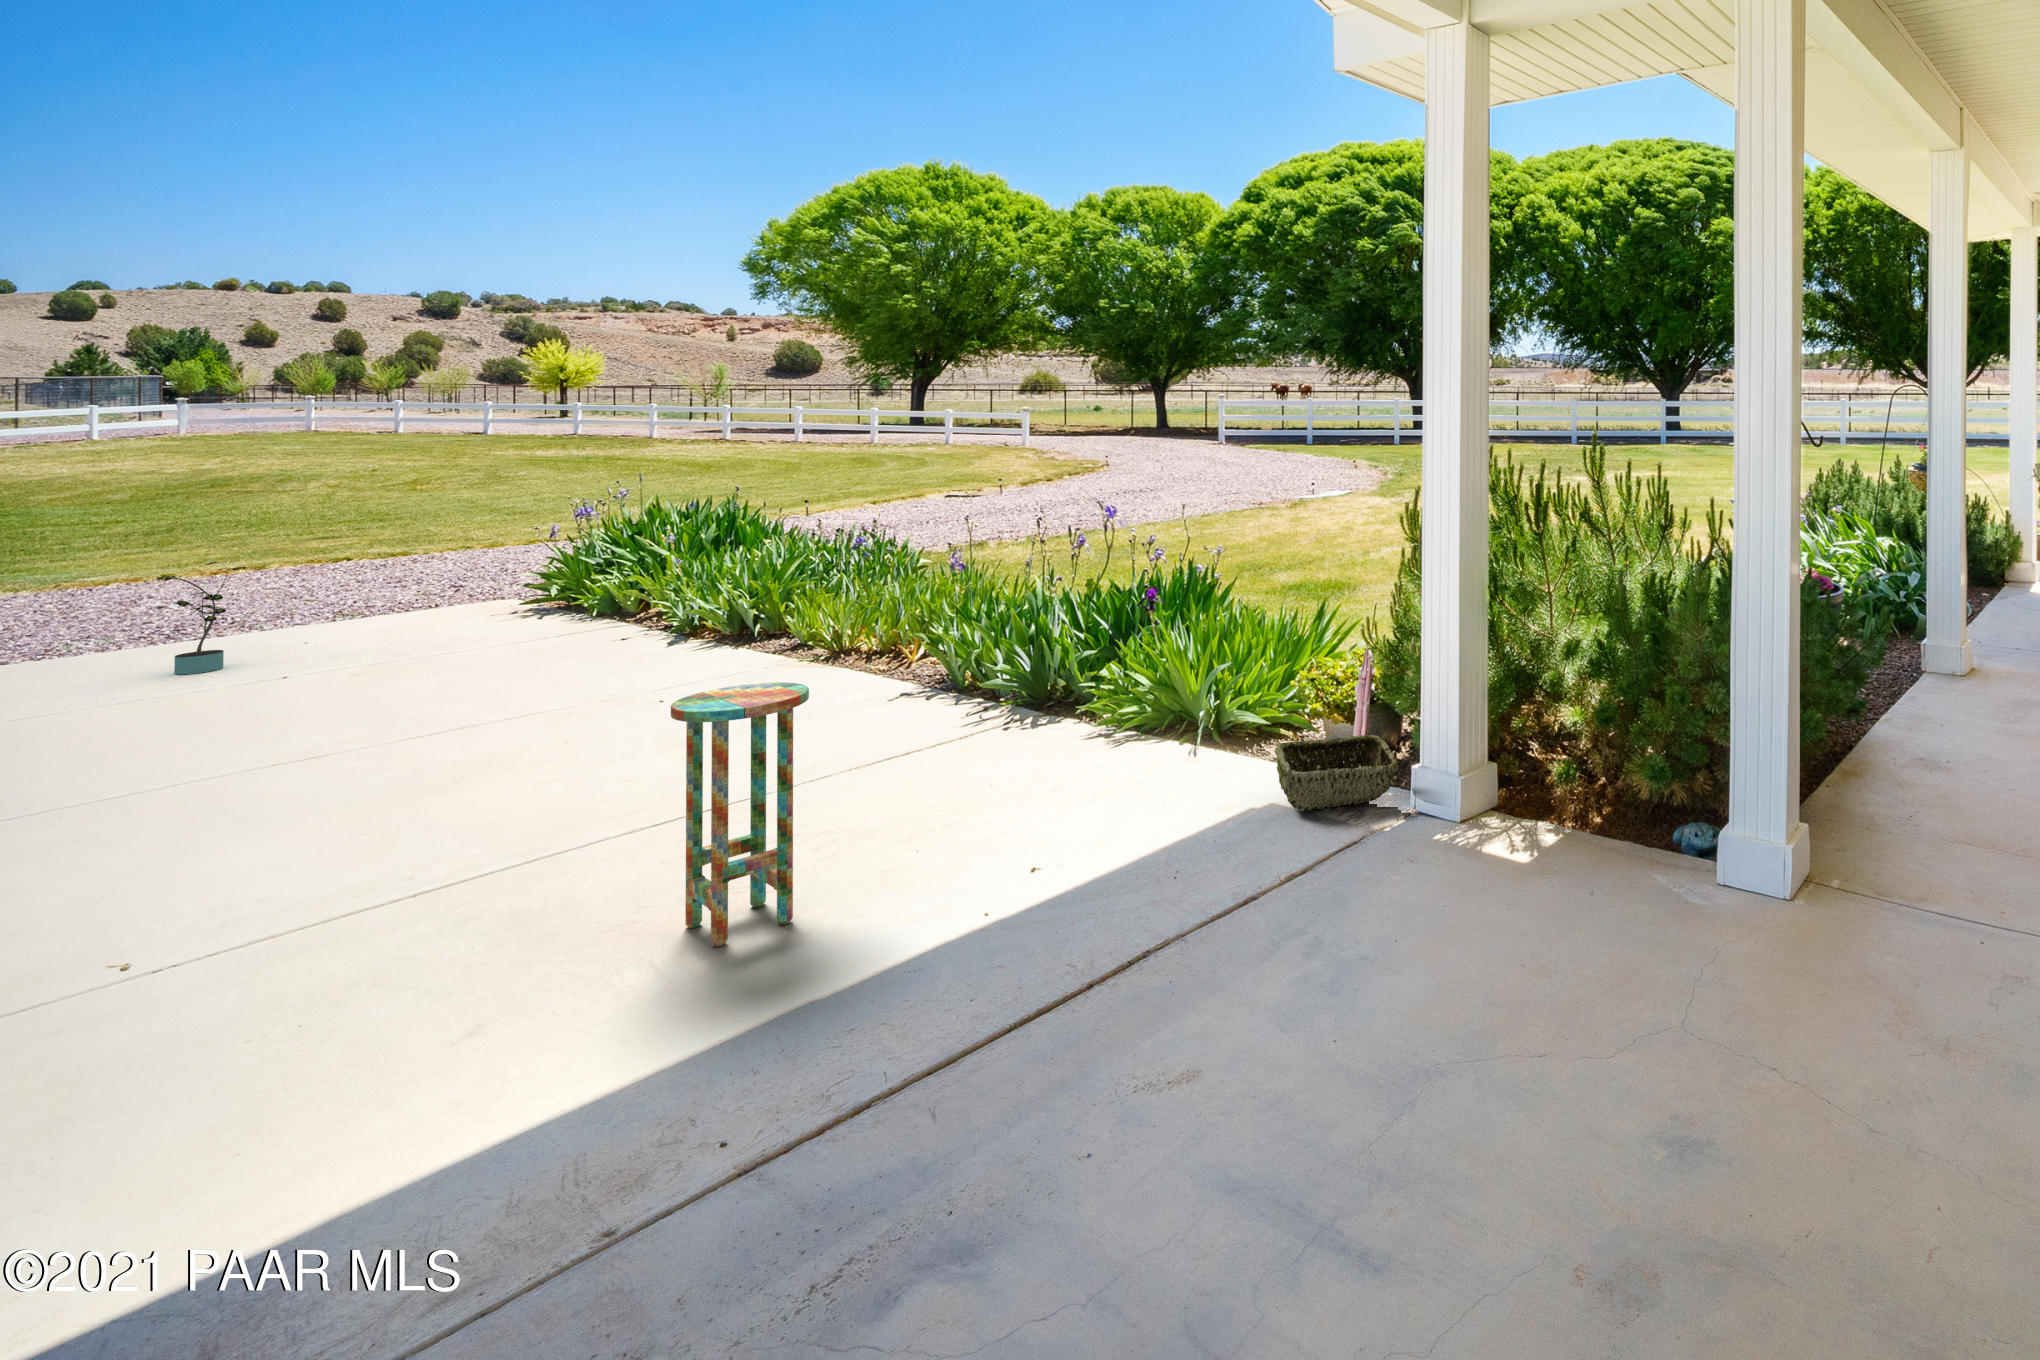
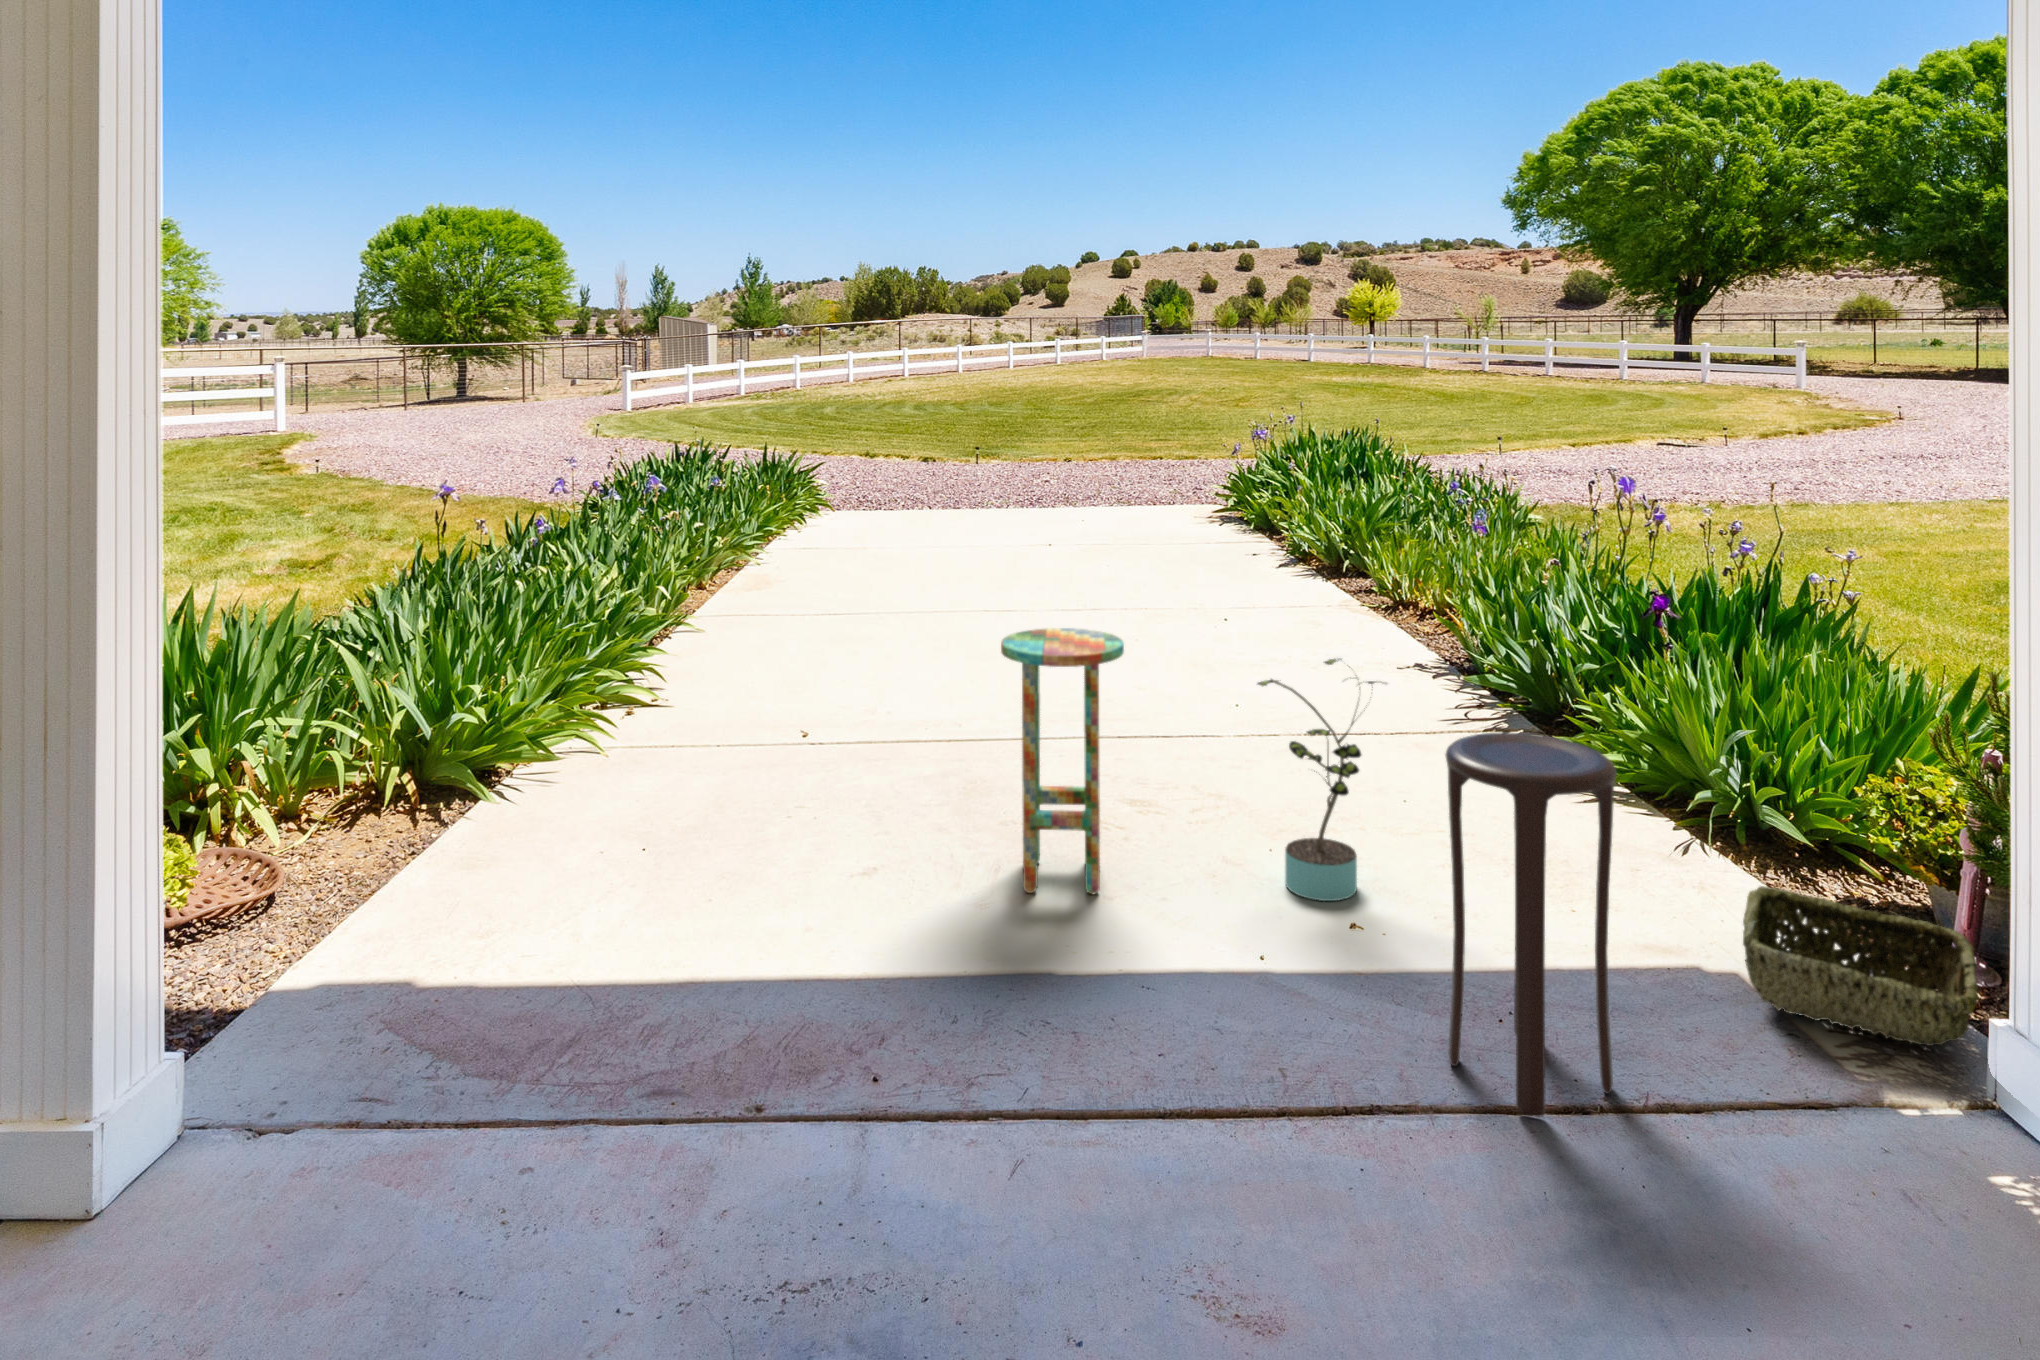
potted plant: present [158,562,246,674] -> present [1258,659,1376,901]
stool: none [1154,666,1261,908] -> present [1445,732,1617,1117]

